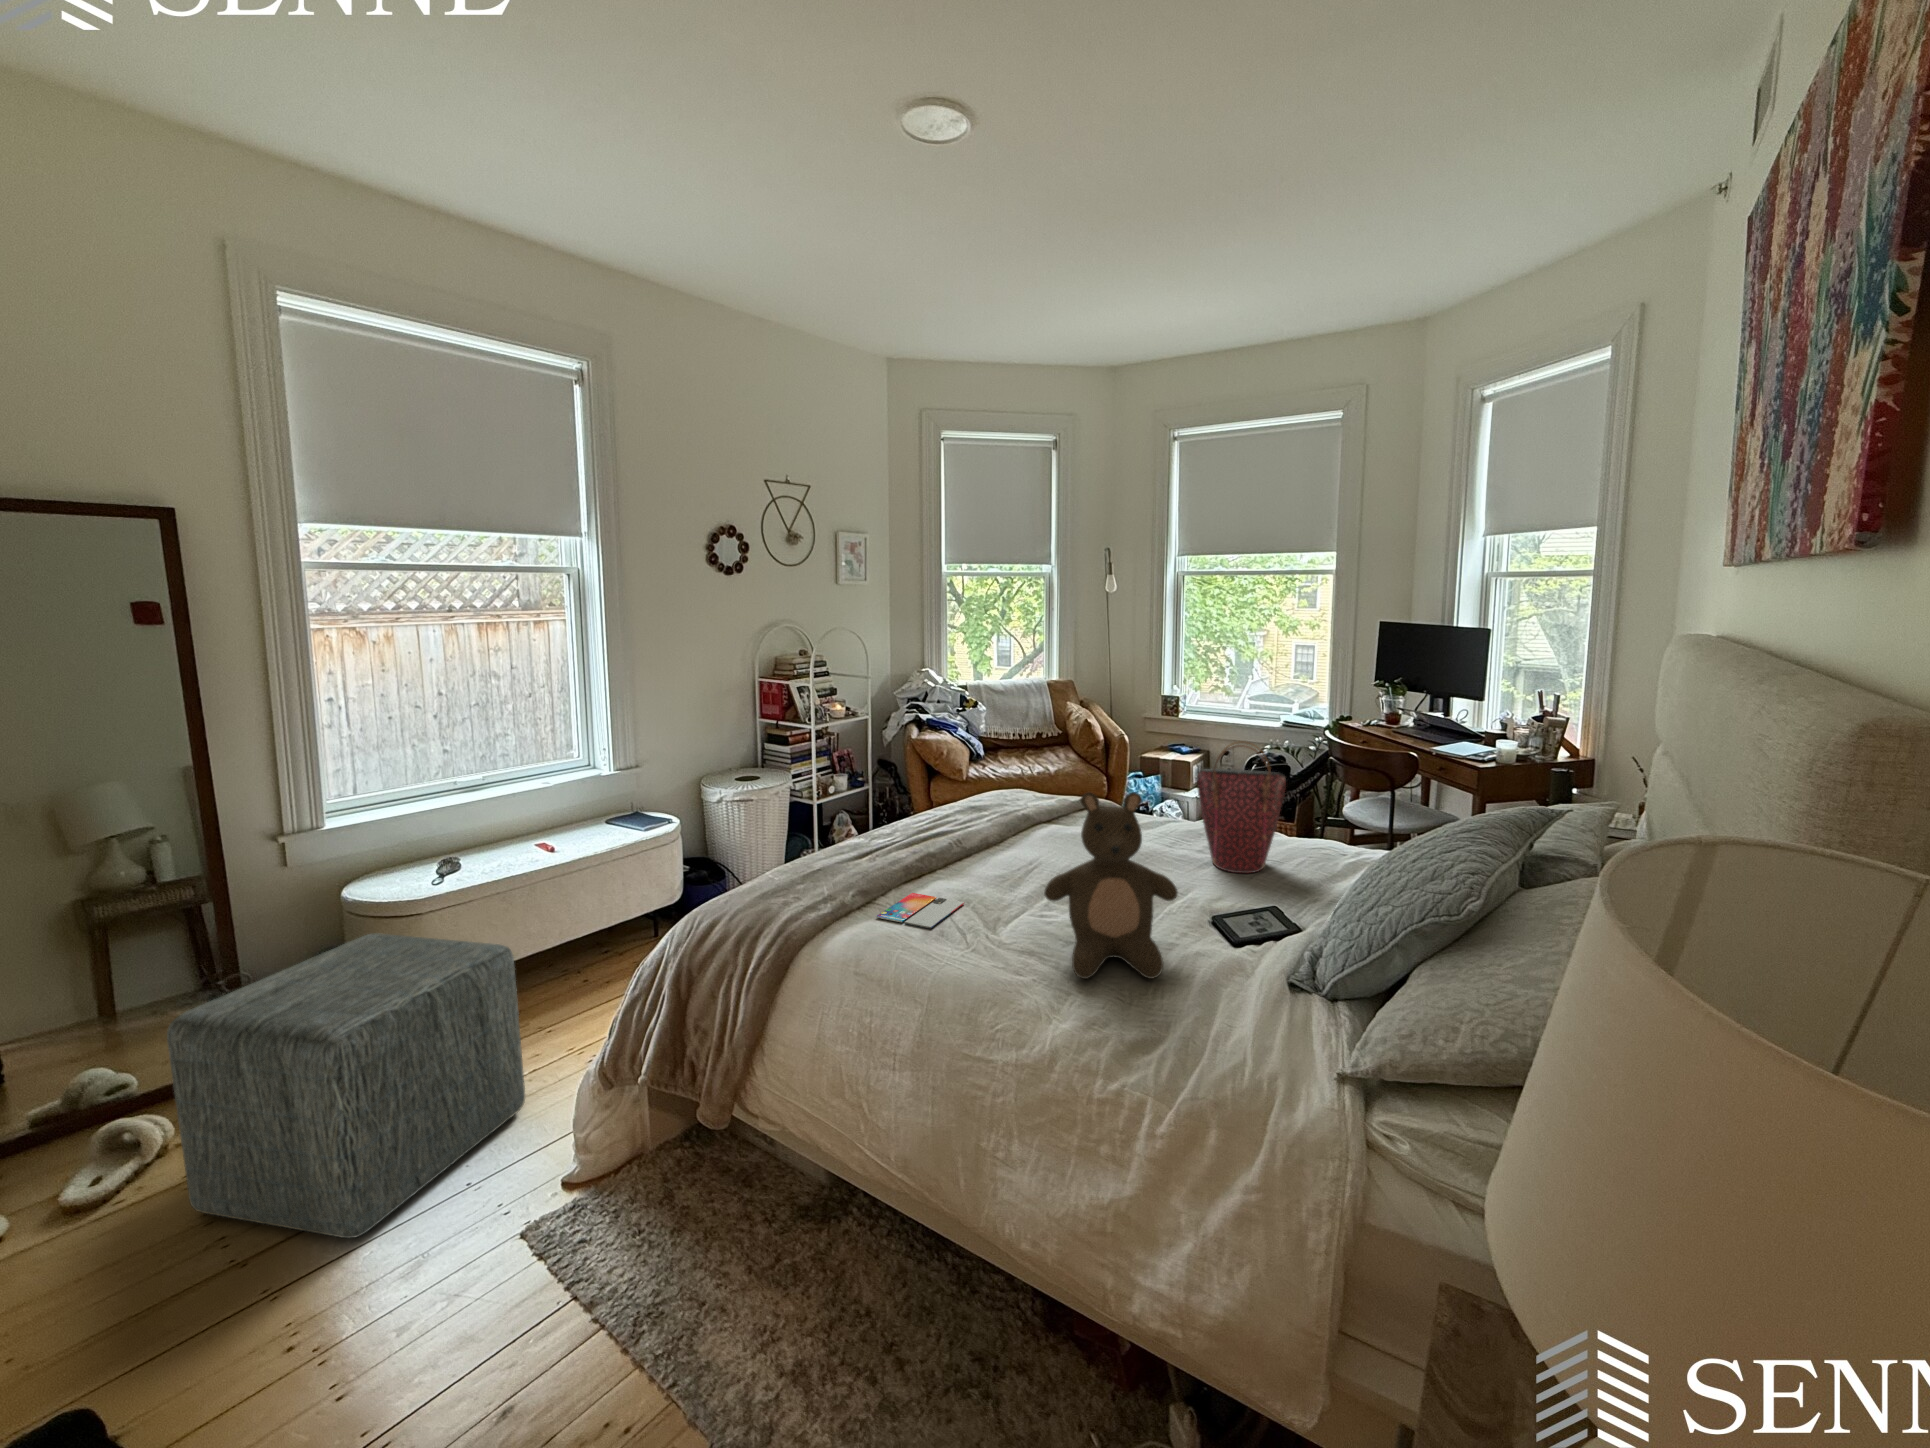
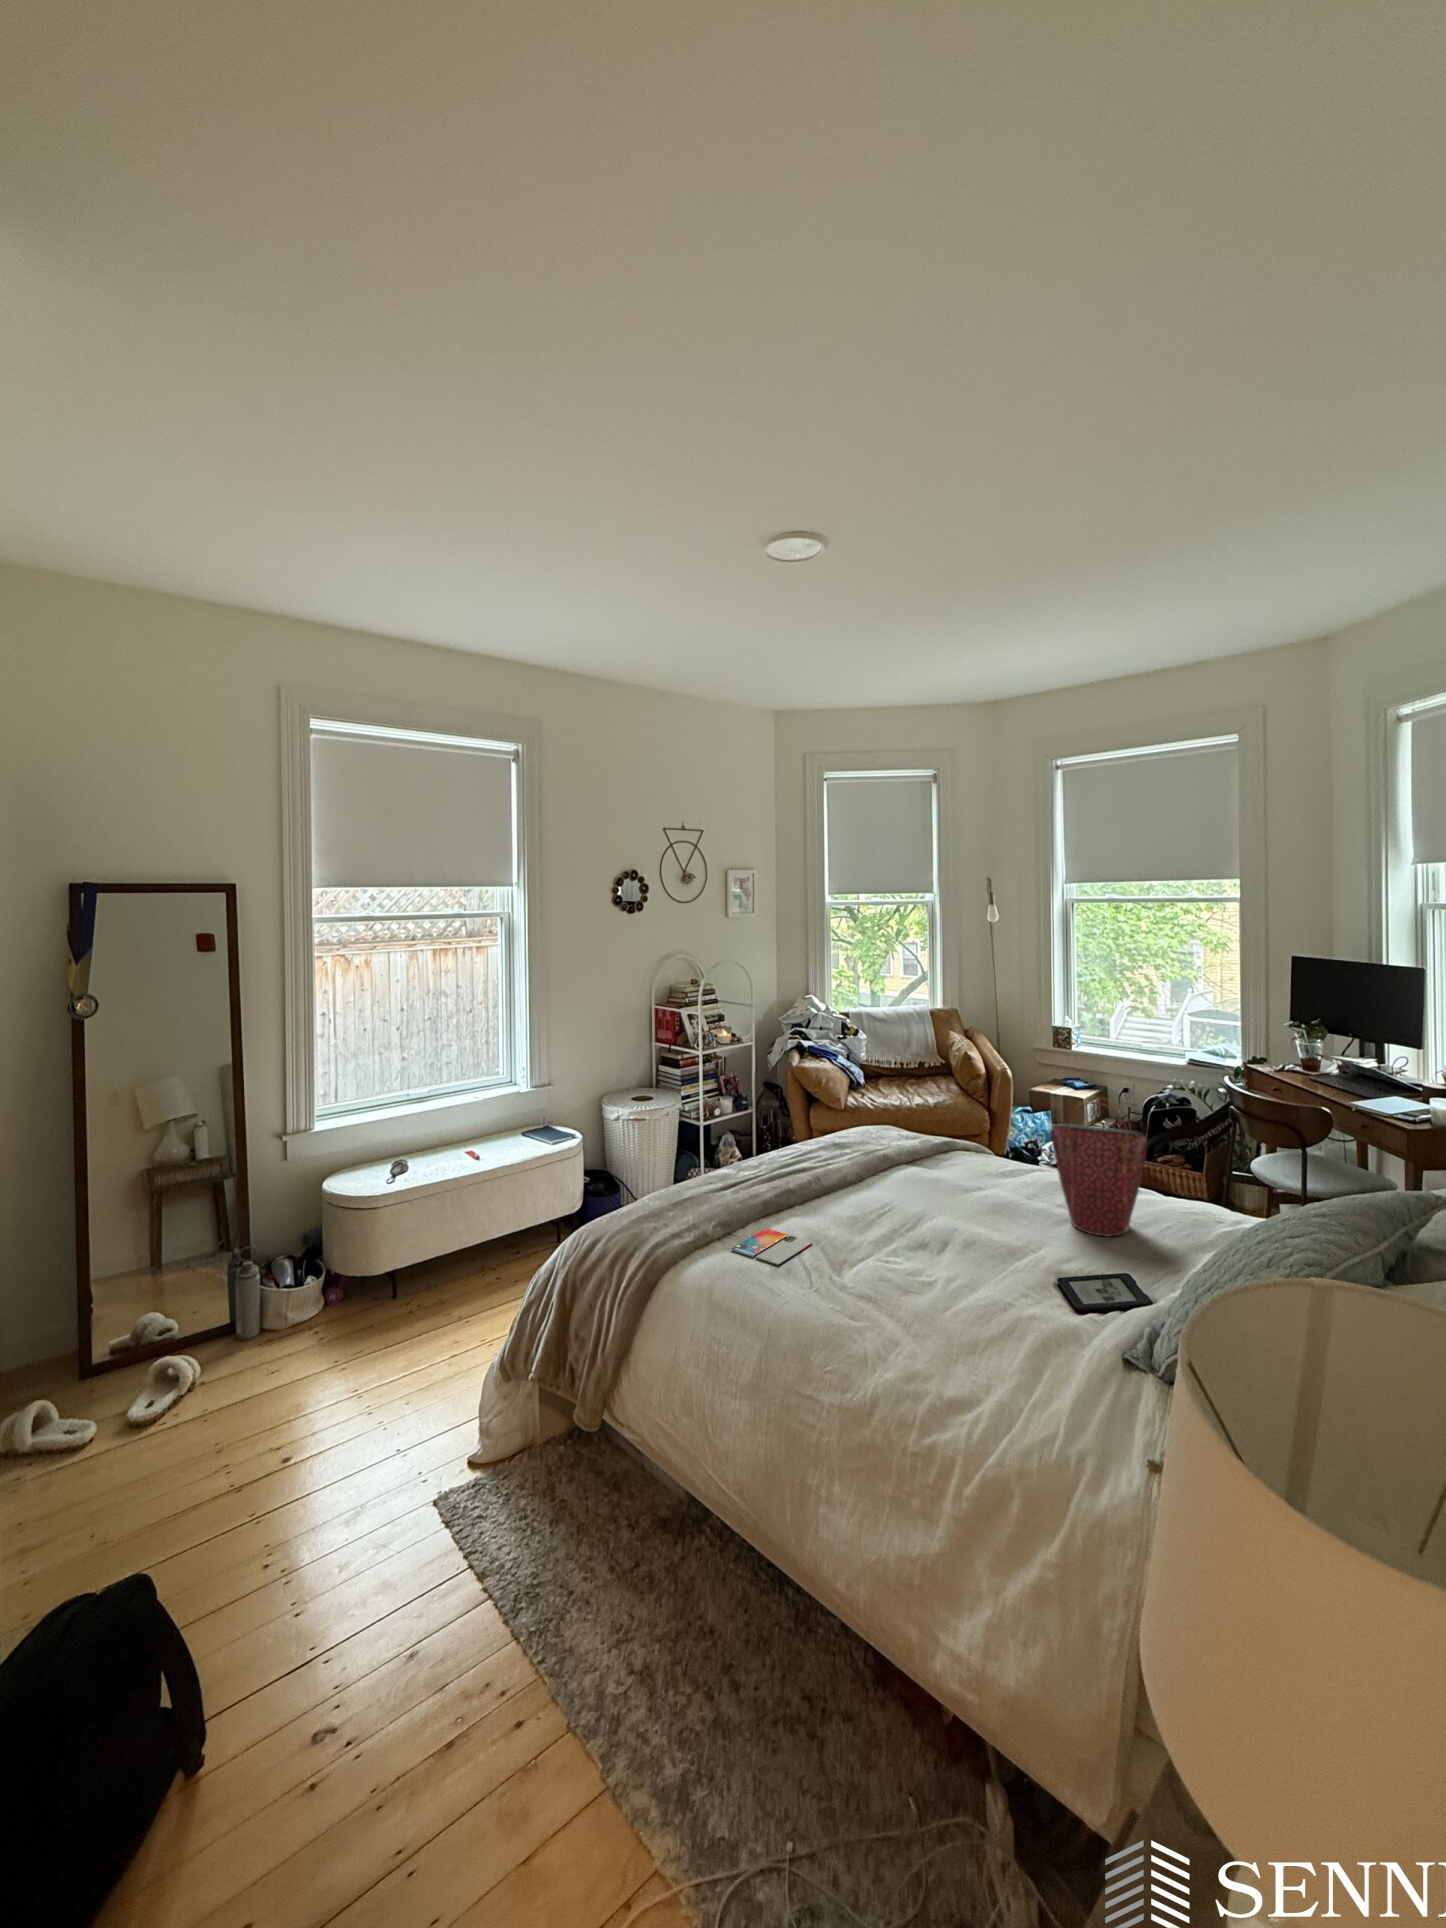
stuffed bear: present [1044,792,1178,979] -> none [880,1149,1013,1339]
ottoman: present [167,933,525,1238] -> none [206,1224,444,1480]

